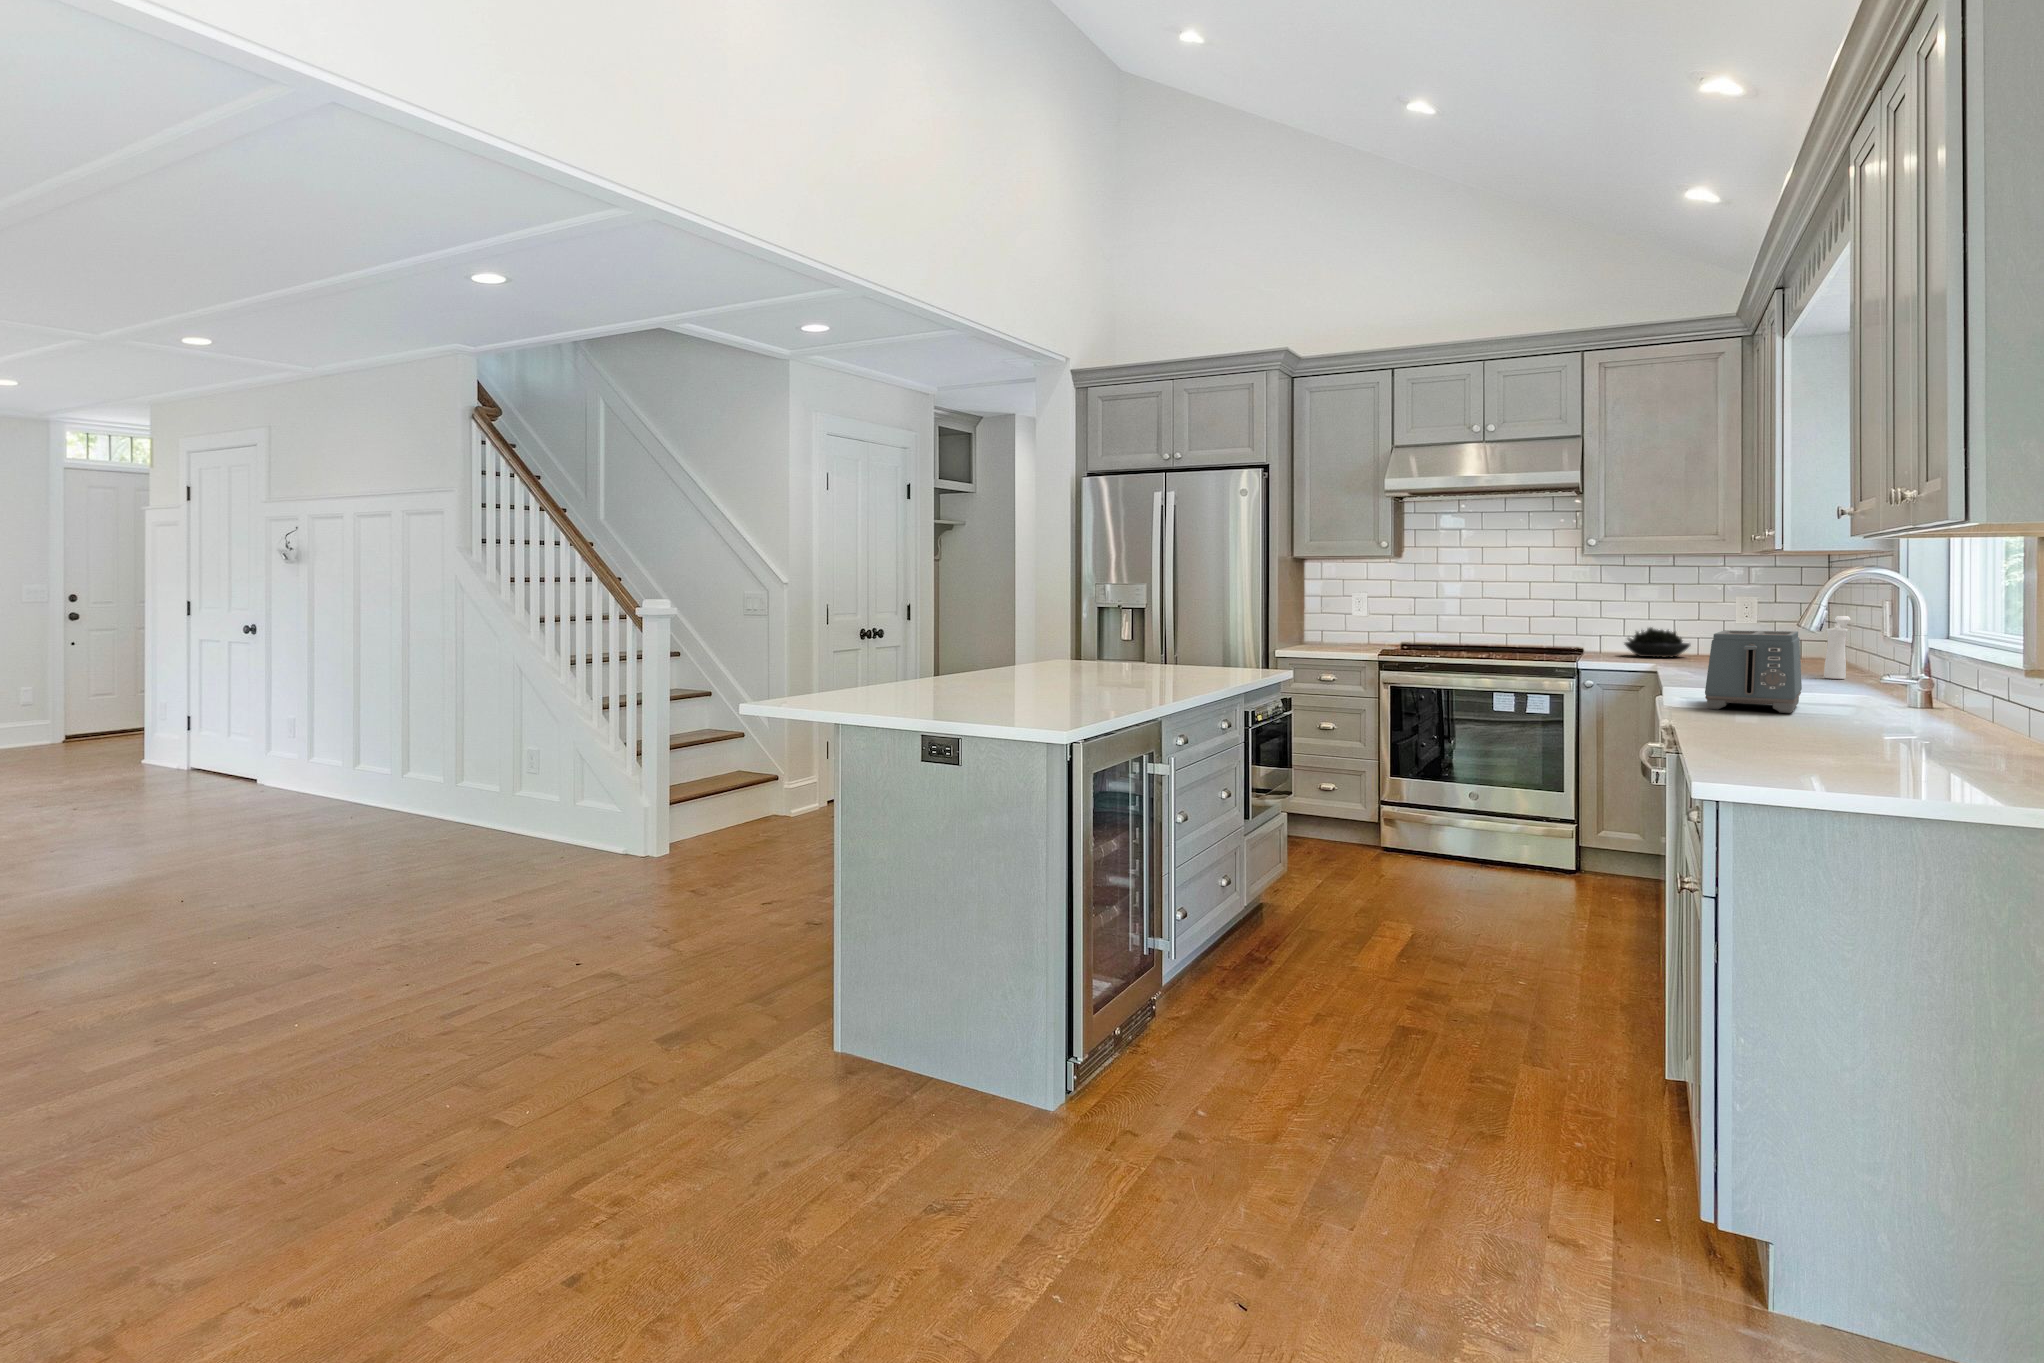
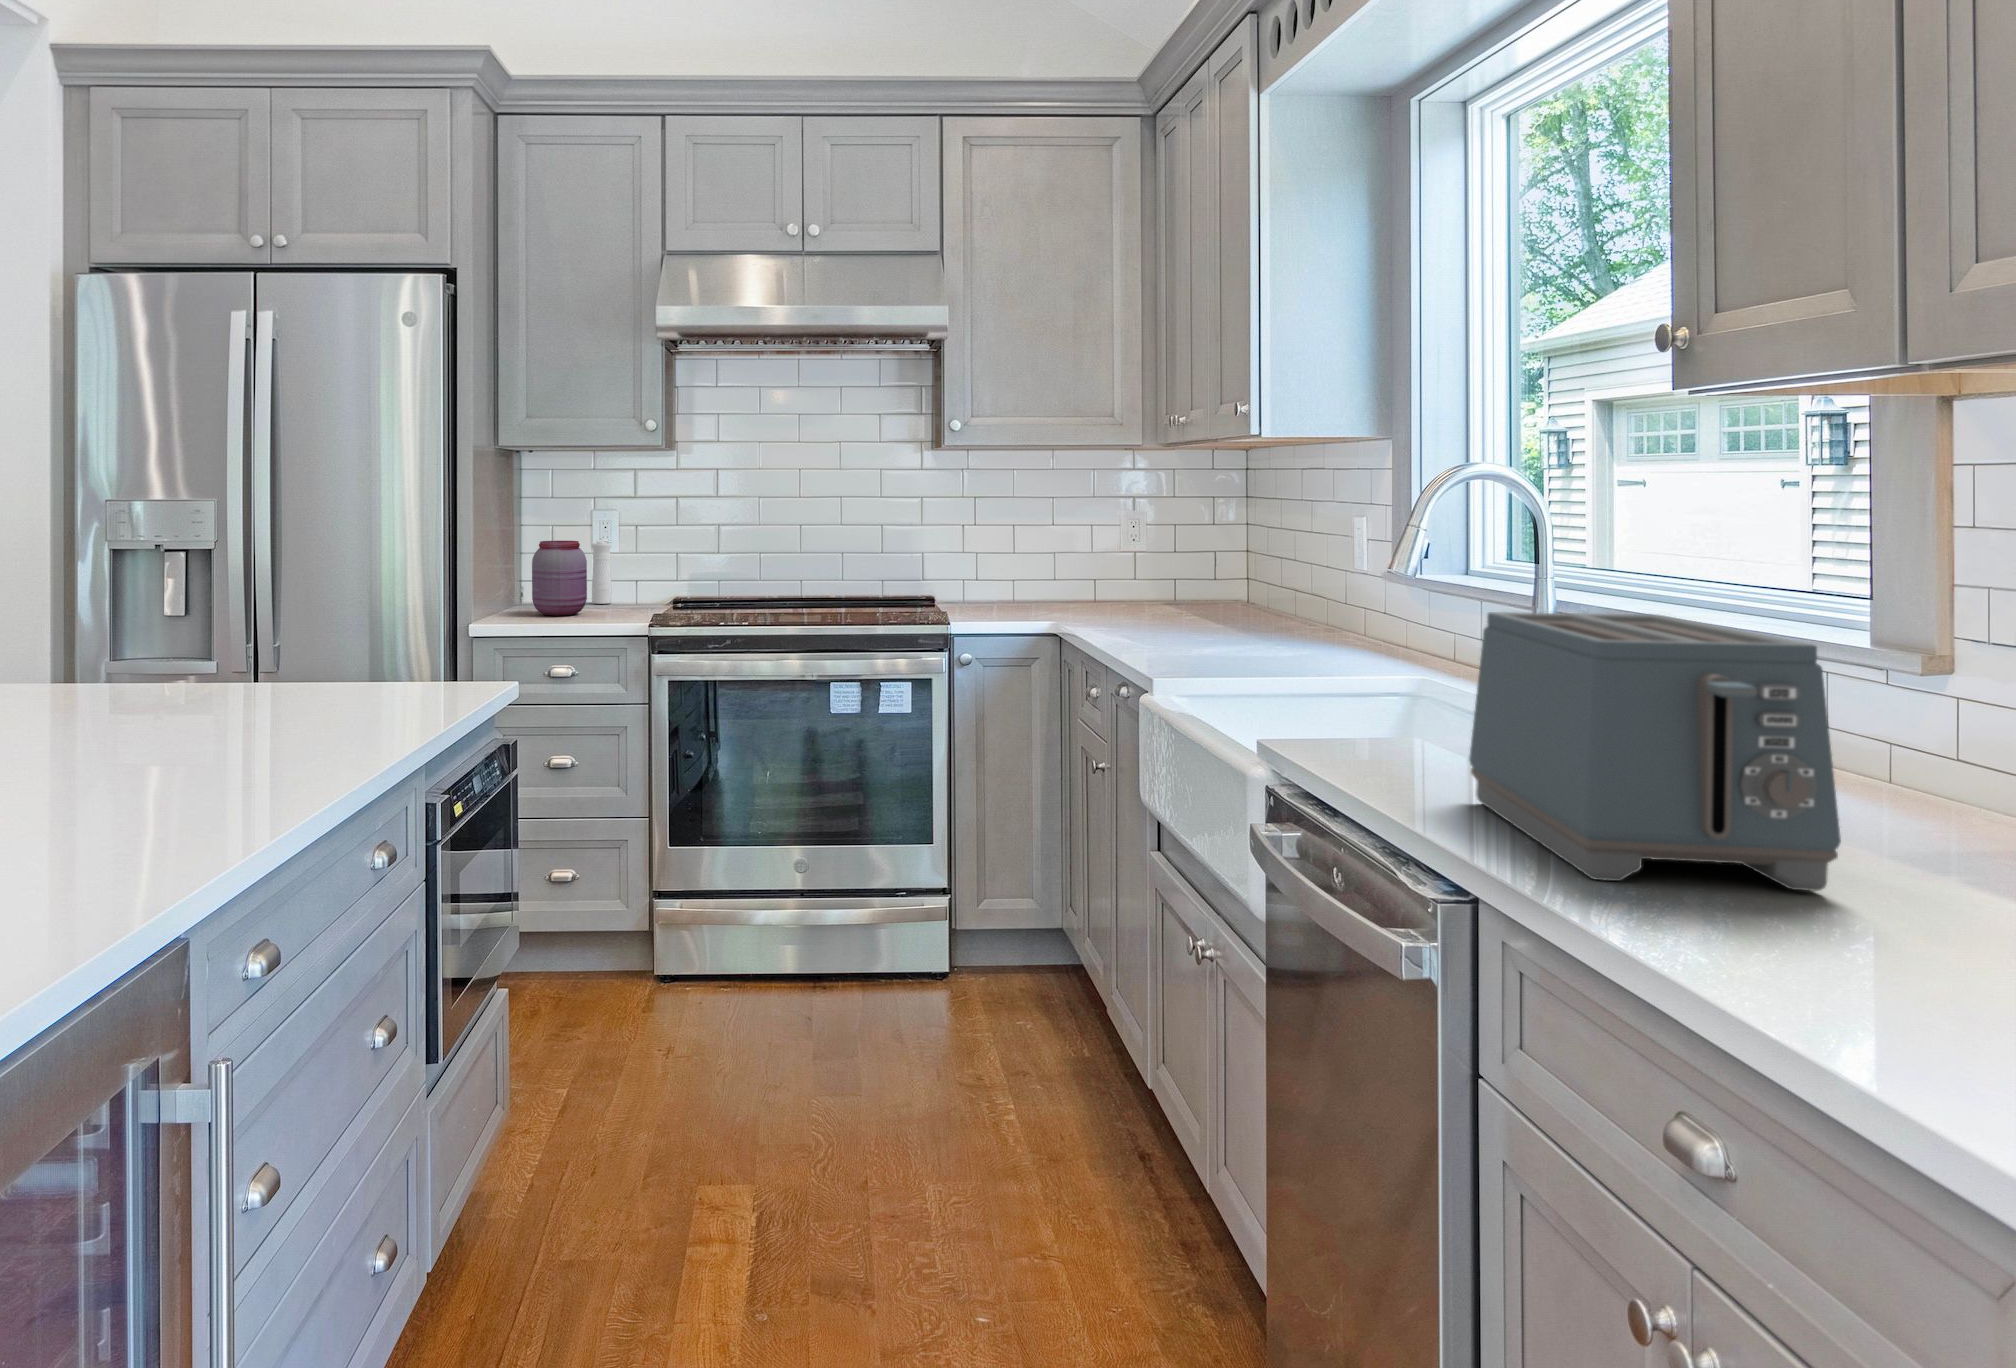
jar: none [1312,611,1344,652] -> present [532,541,587,616]
pepper mill: present [1824,616,1851,679] -> present [592,537,612,604]
succulent plant: present [1624,628,1690,657] -> none [1003,564,1094,613]

